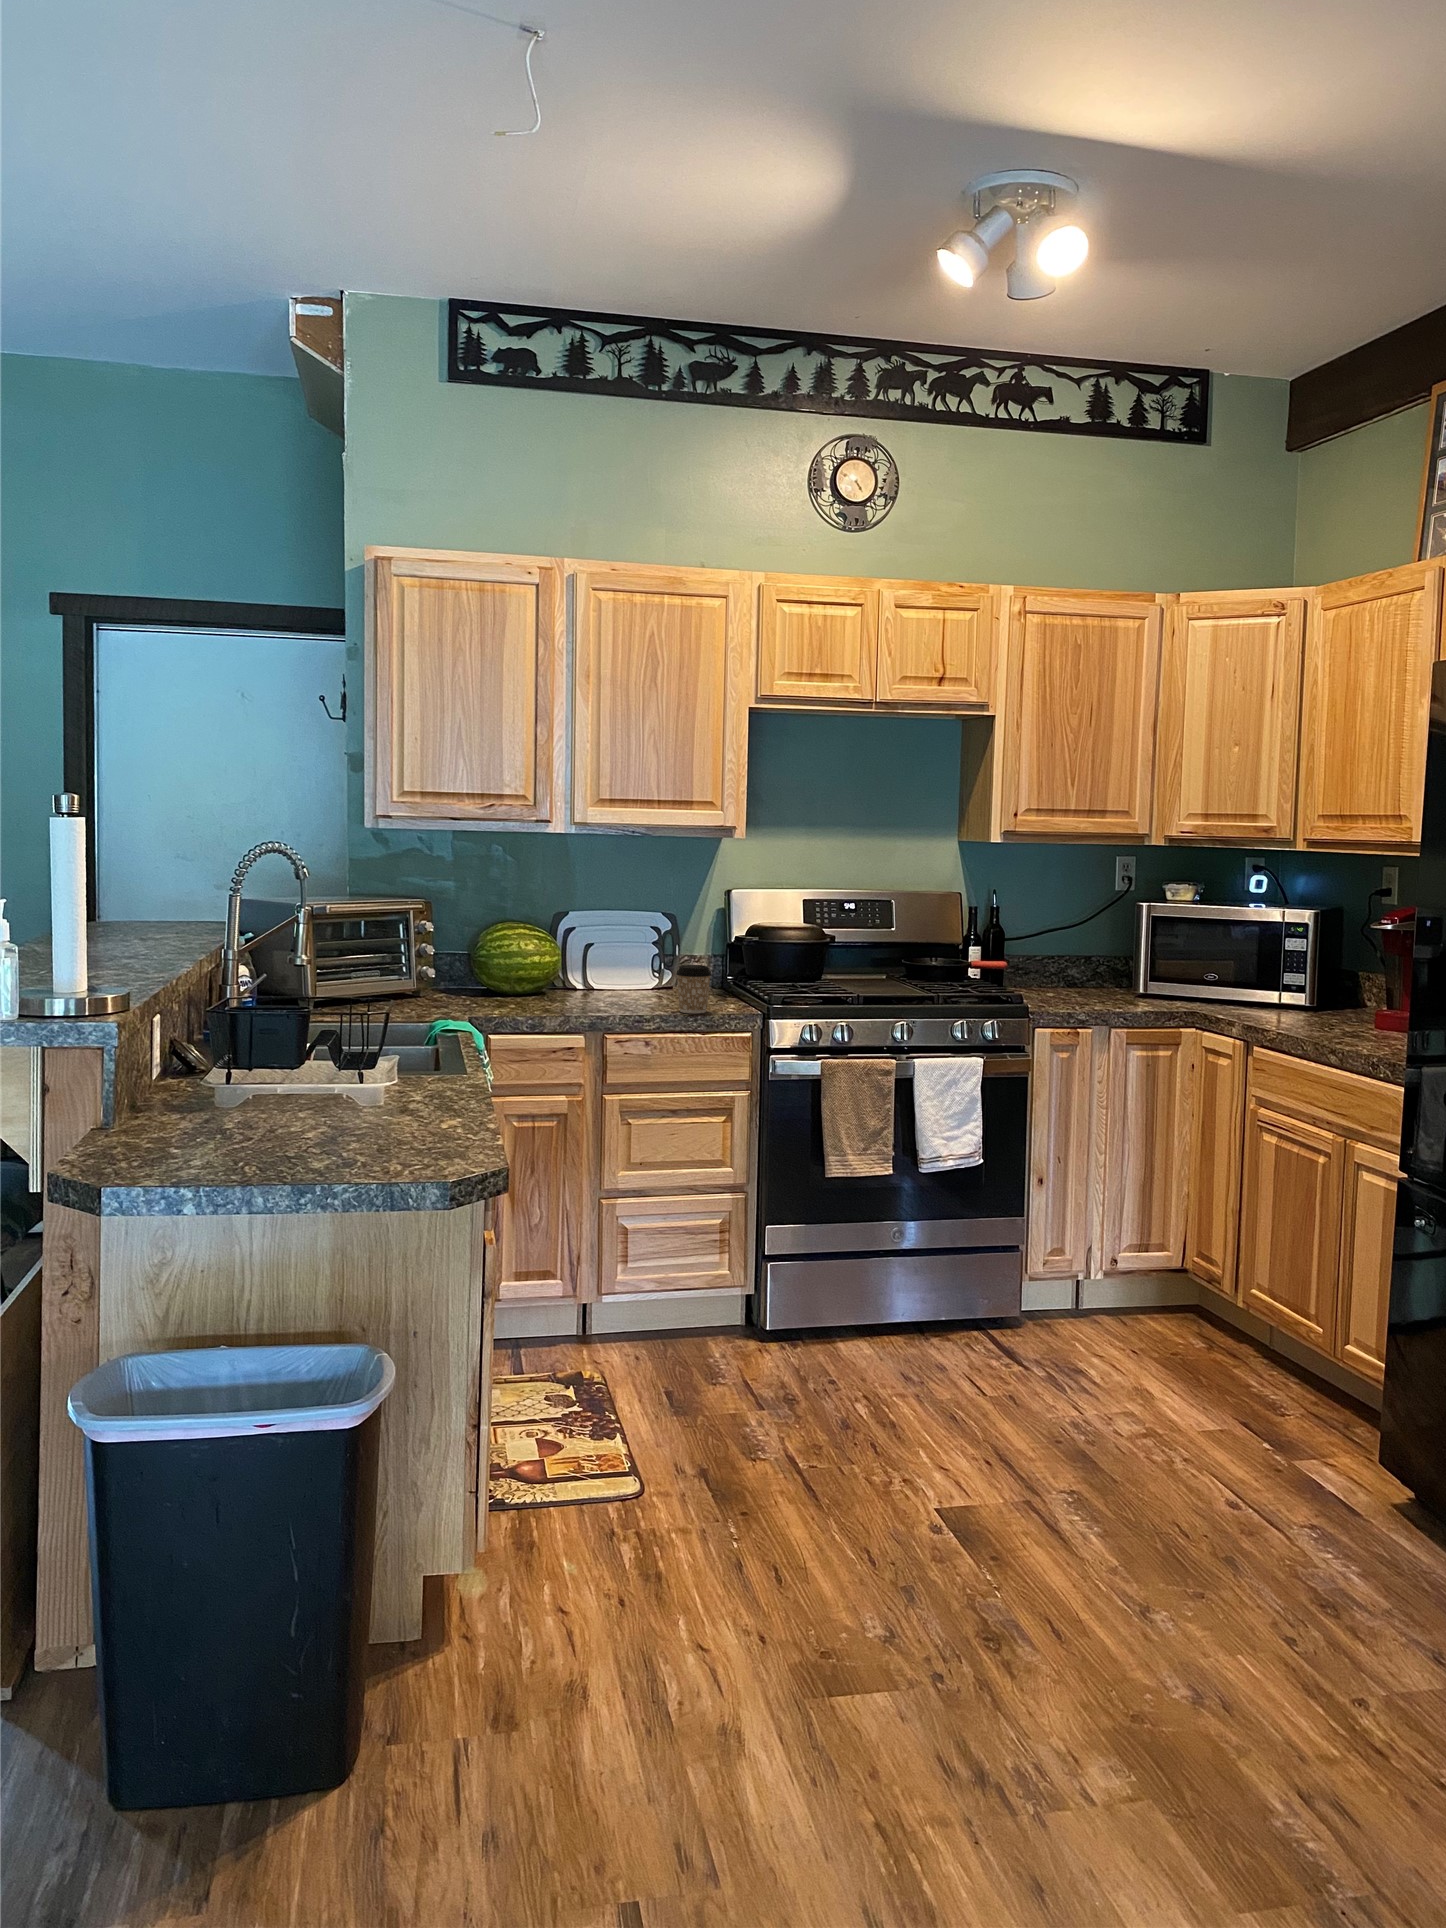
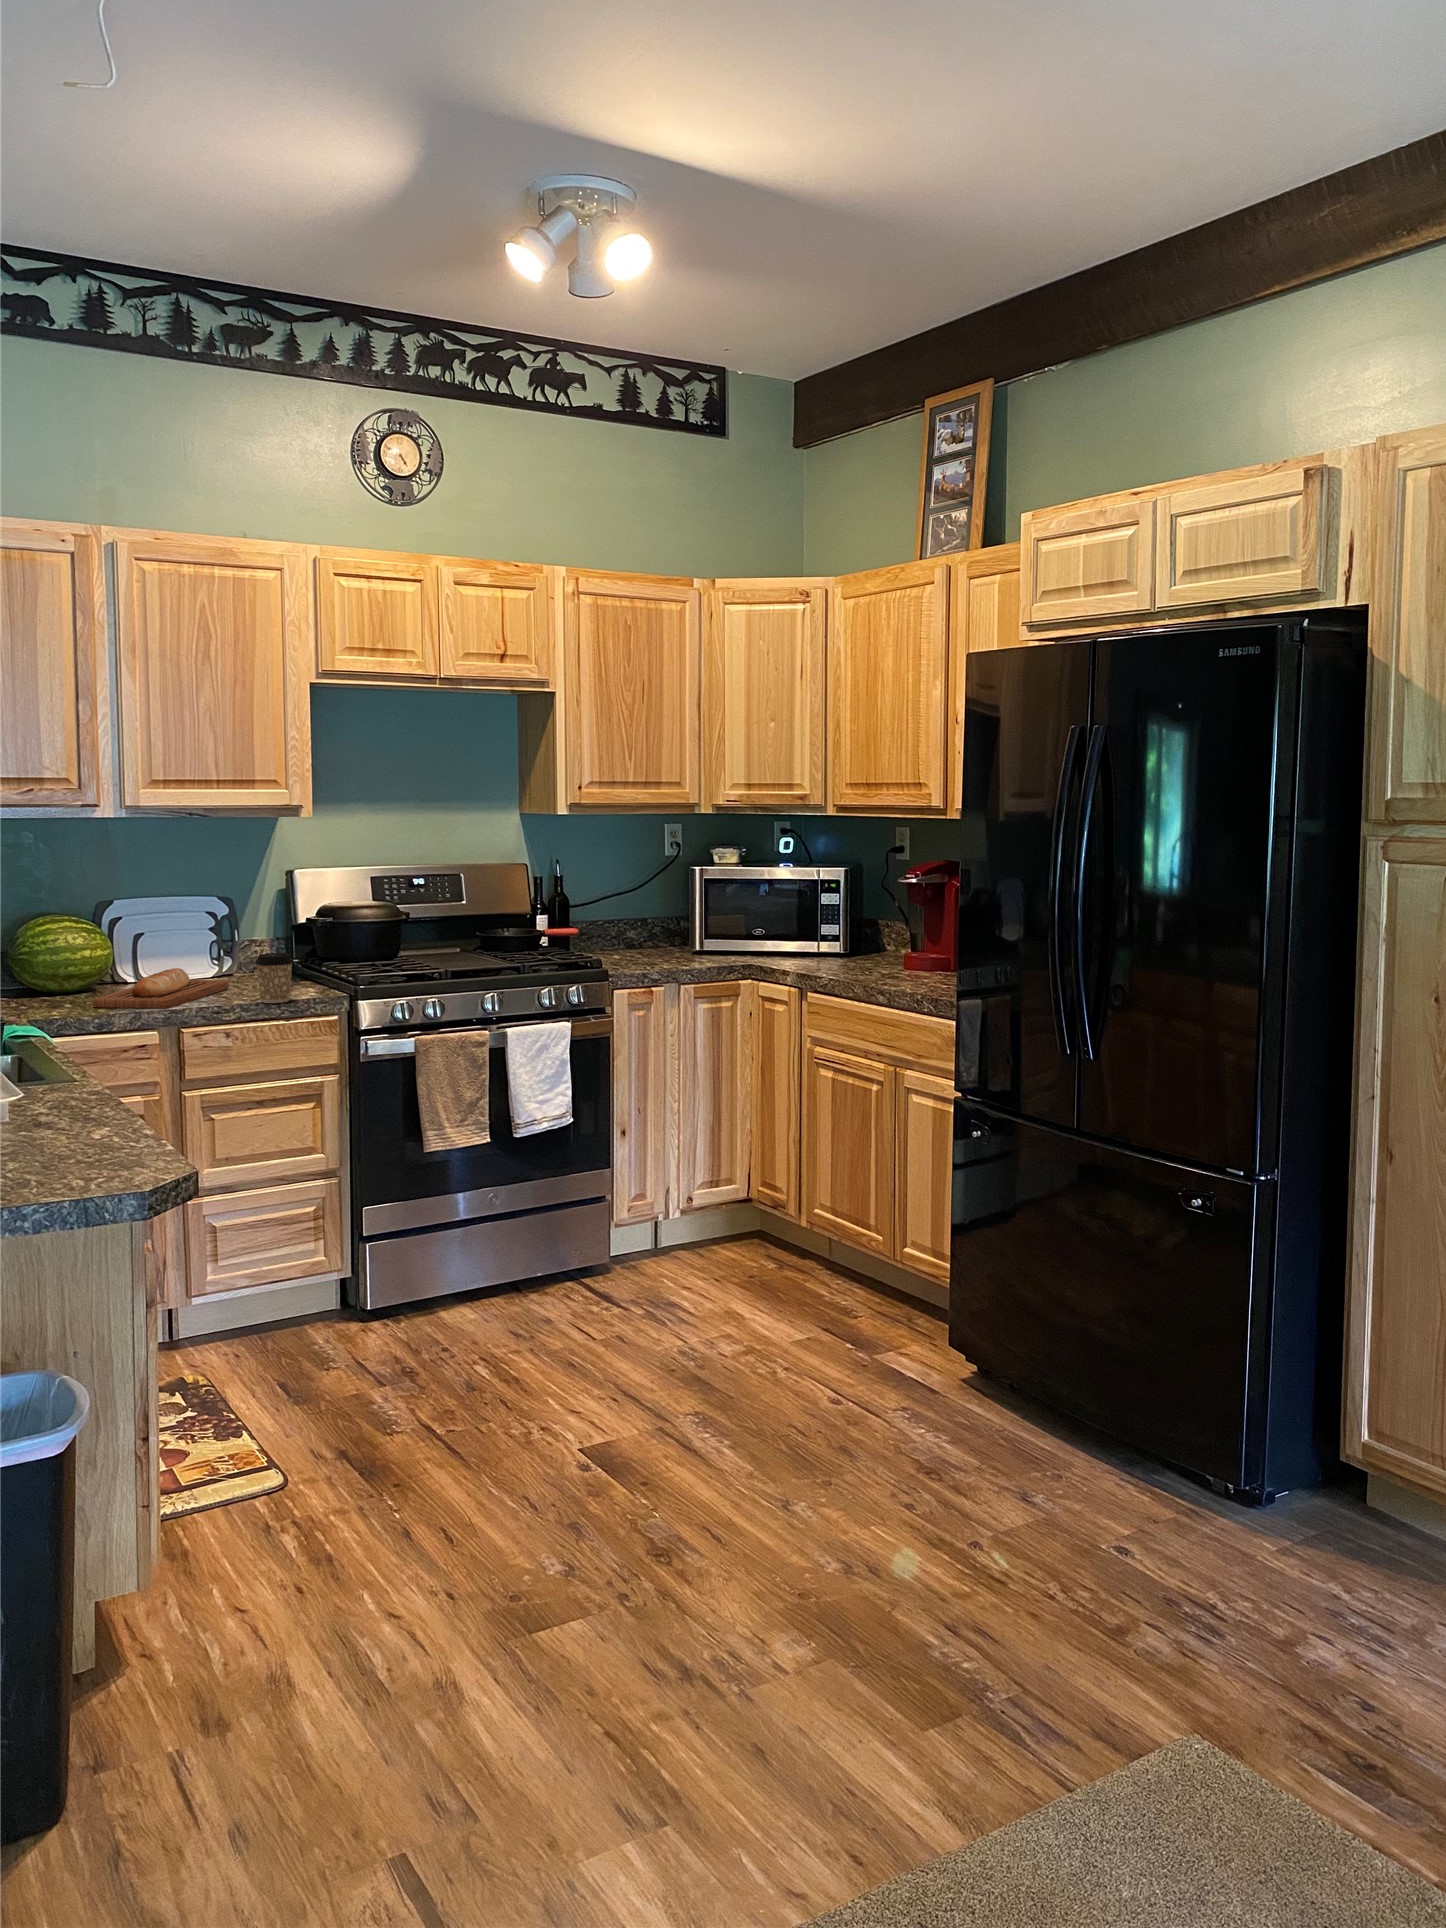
bread loaf: none [534,975,661,1011] -> present [92,968,229,1009]

